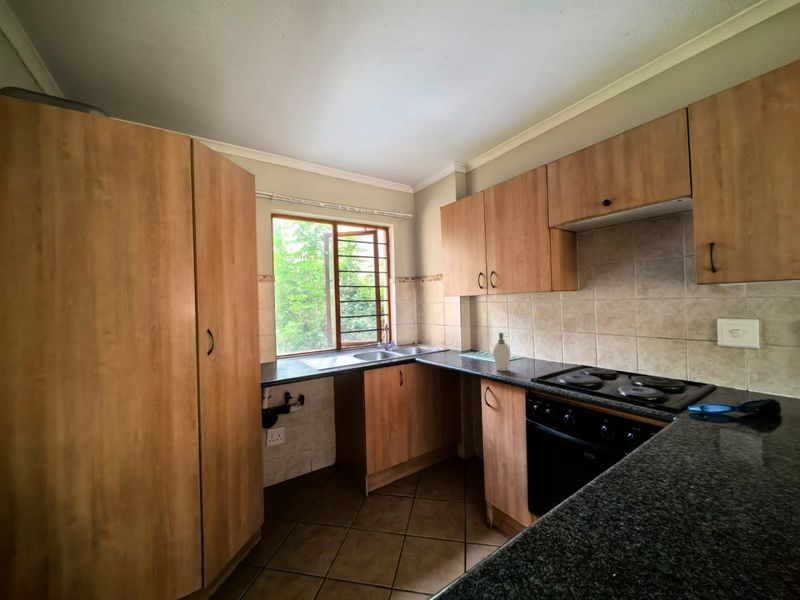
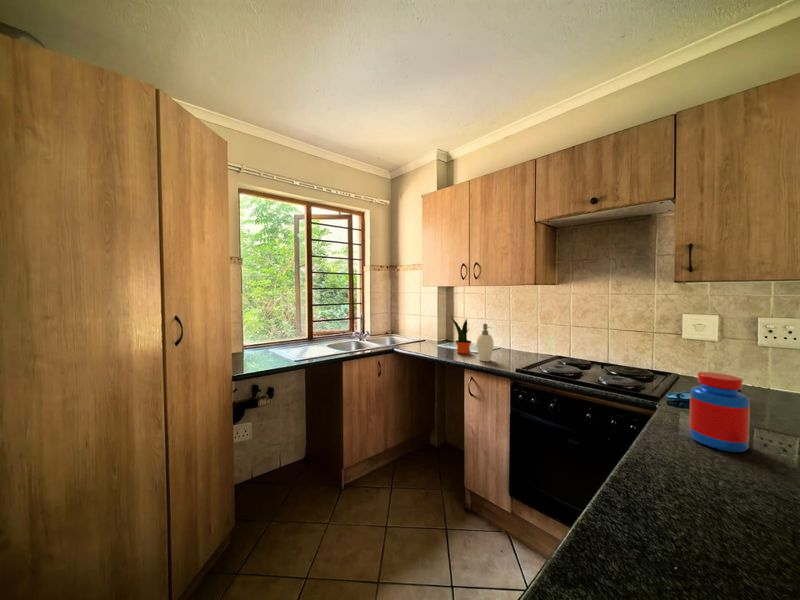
potted plant: none [469,325,490,363] -> present [452,318,471,354]
jar: none [688,380,753,467] -> present [689,372,750,452]

